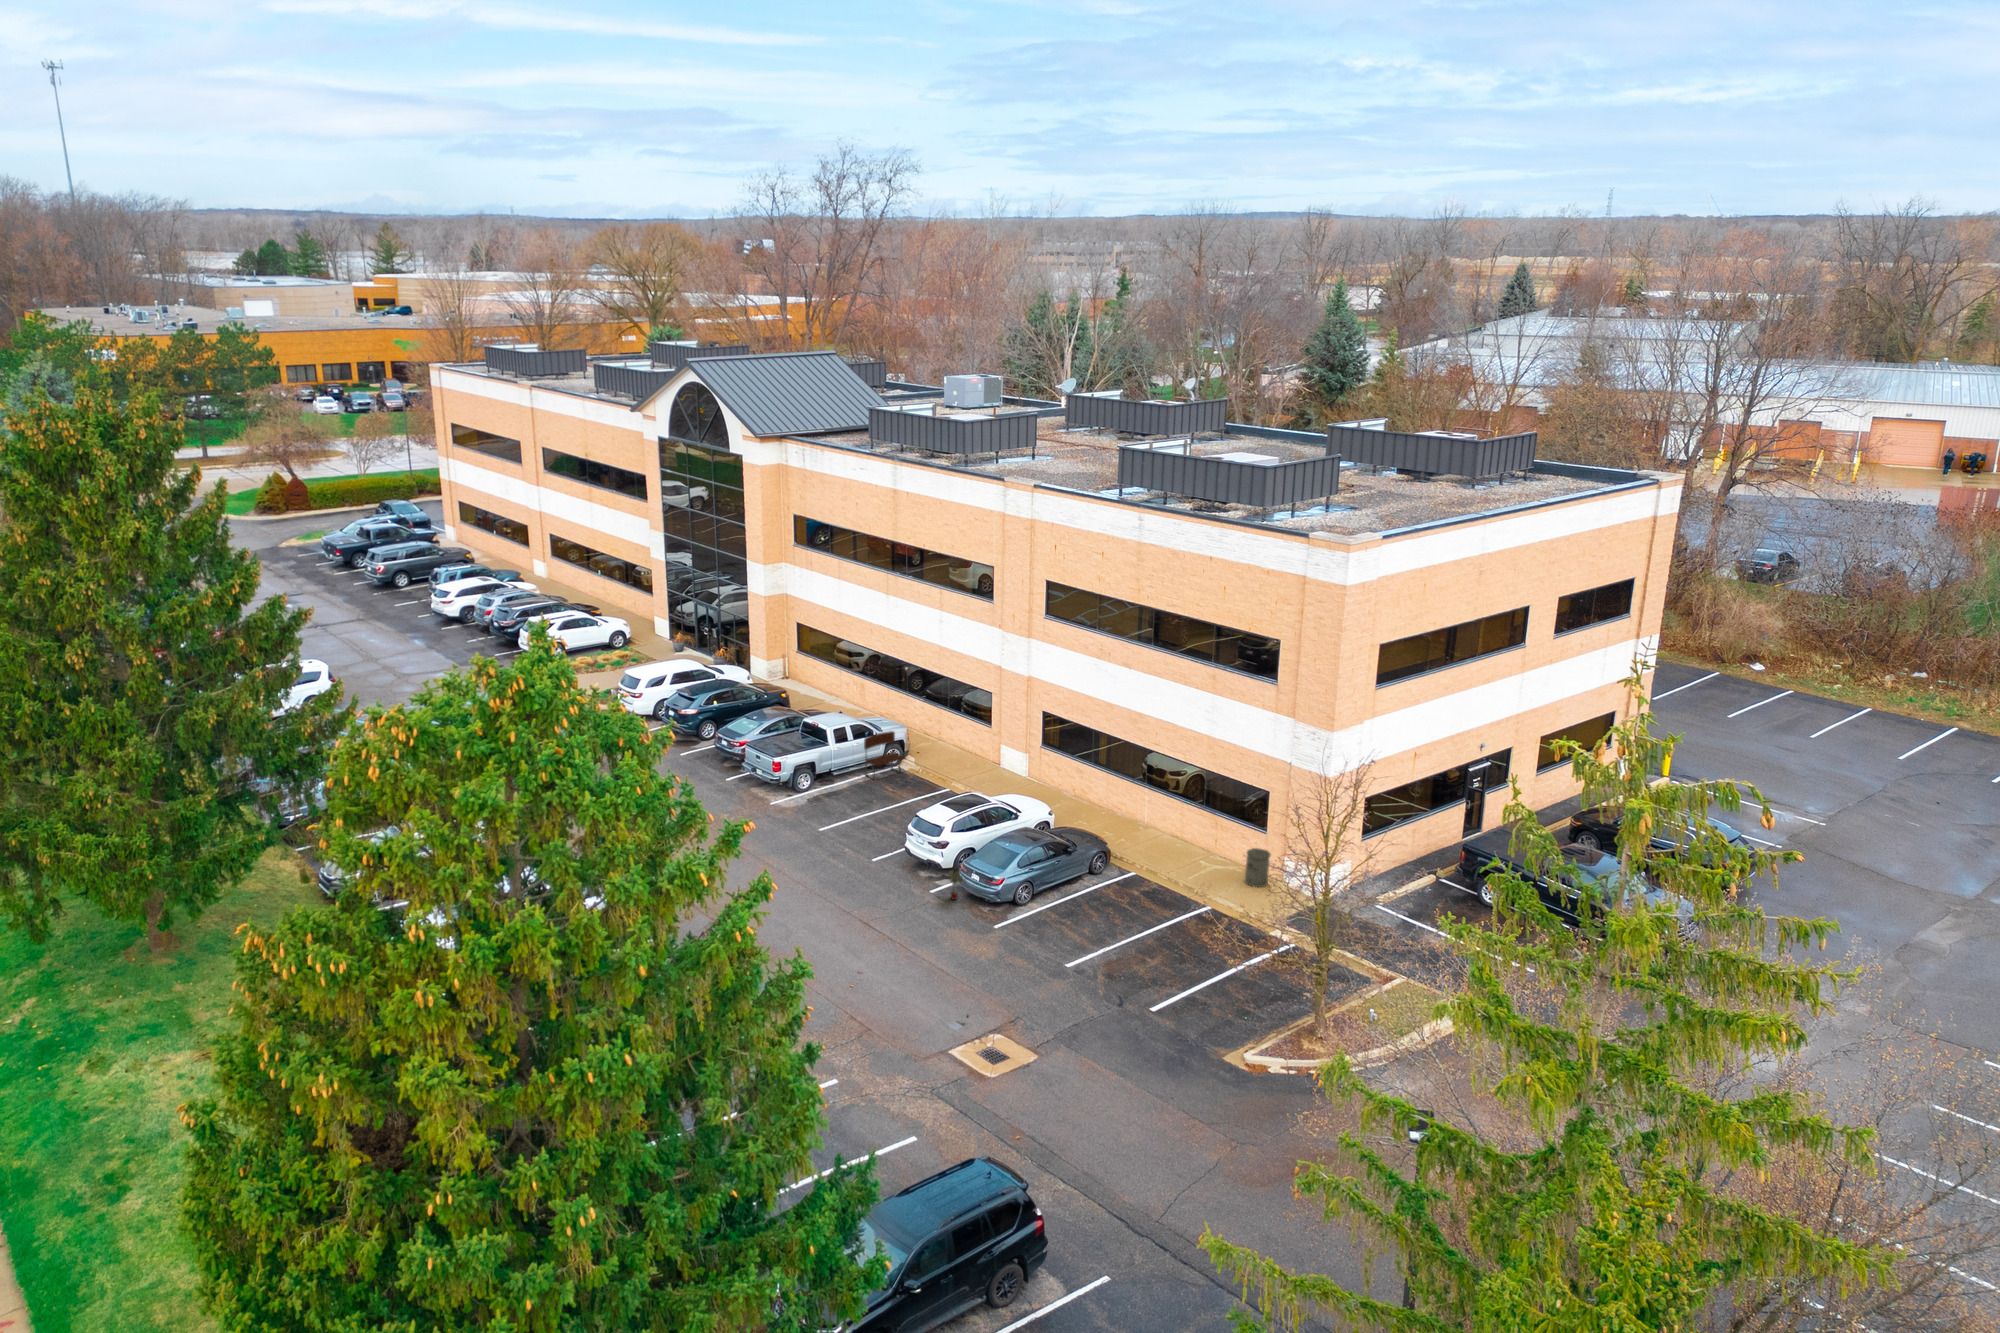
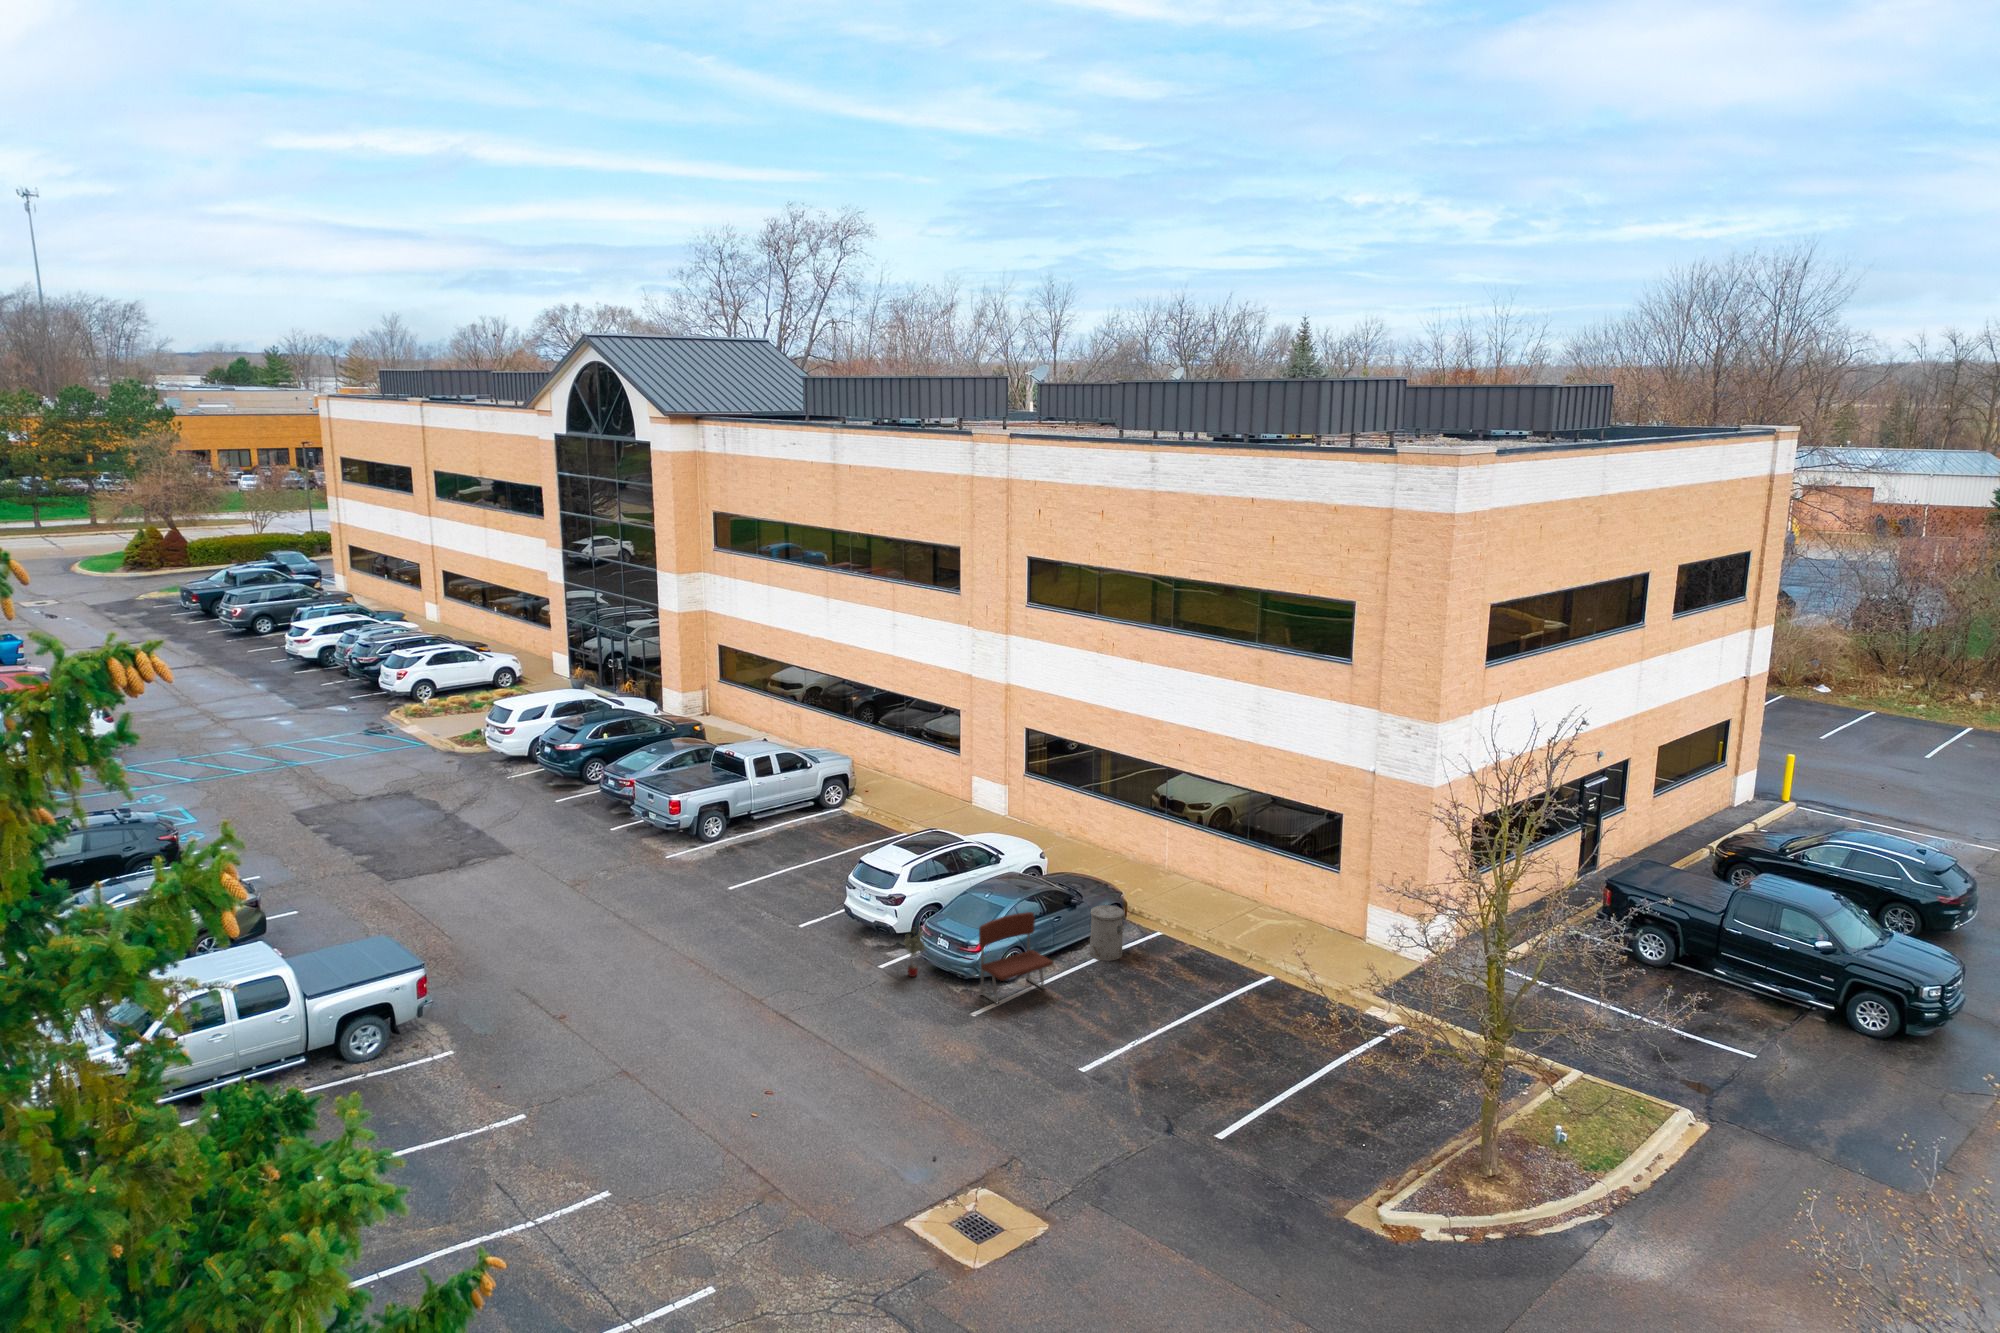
bench: present [864,731,905,779] -> present [979,912,1053,1004]
trash can: present [1245,848,1270,887] -> present [1090,905,1124,961]

